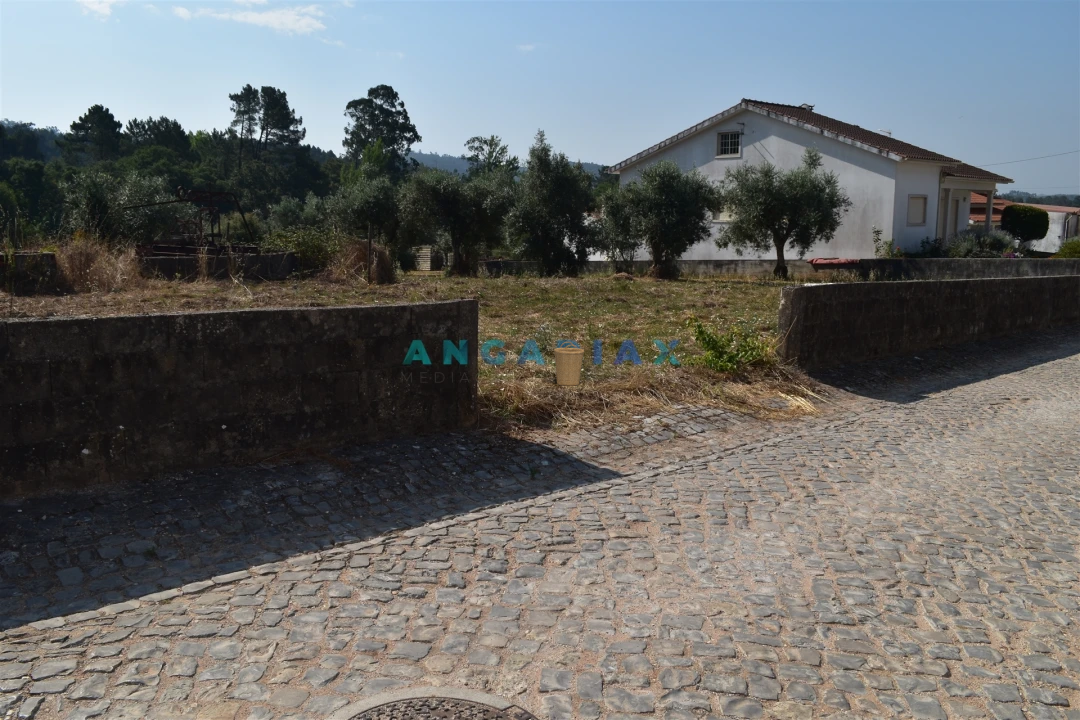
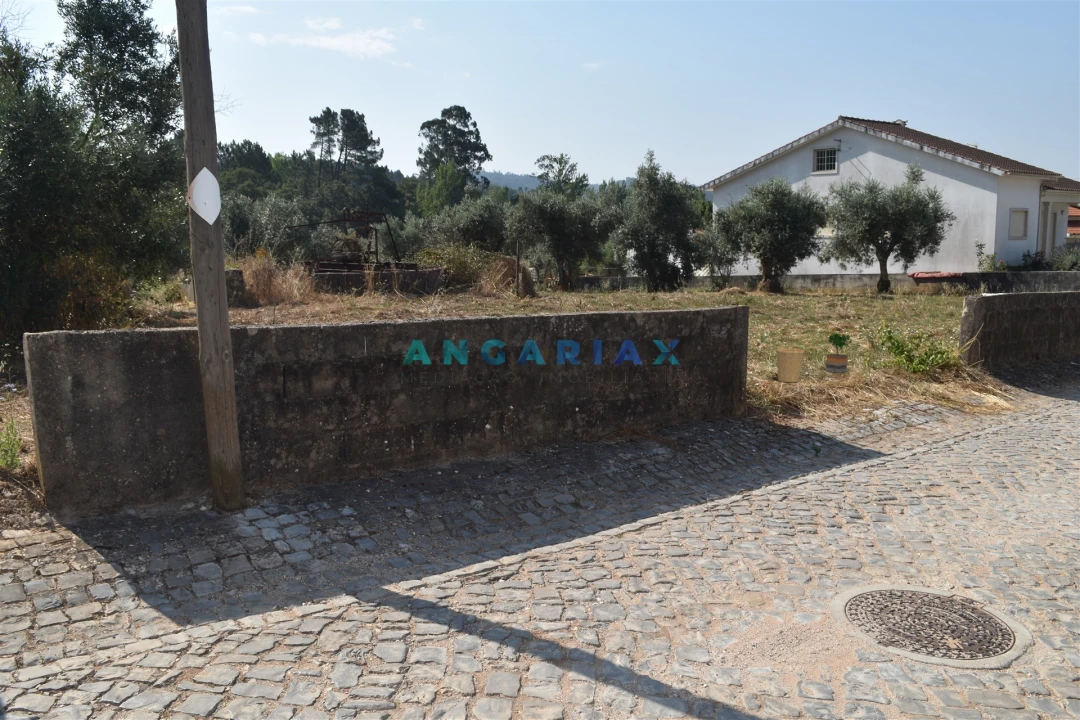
potted tree: none [622,330,650,373] -> present [826,334,853,373]

